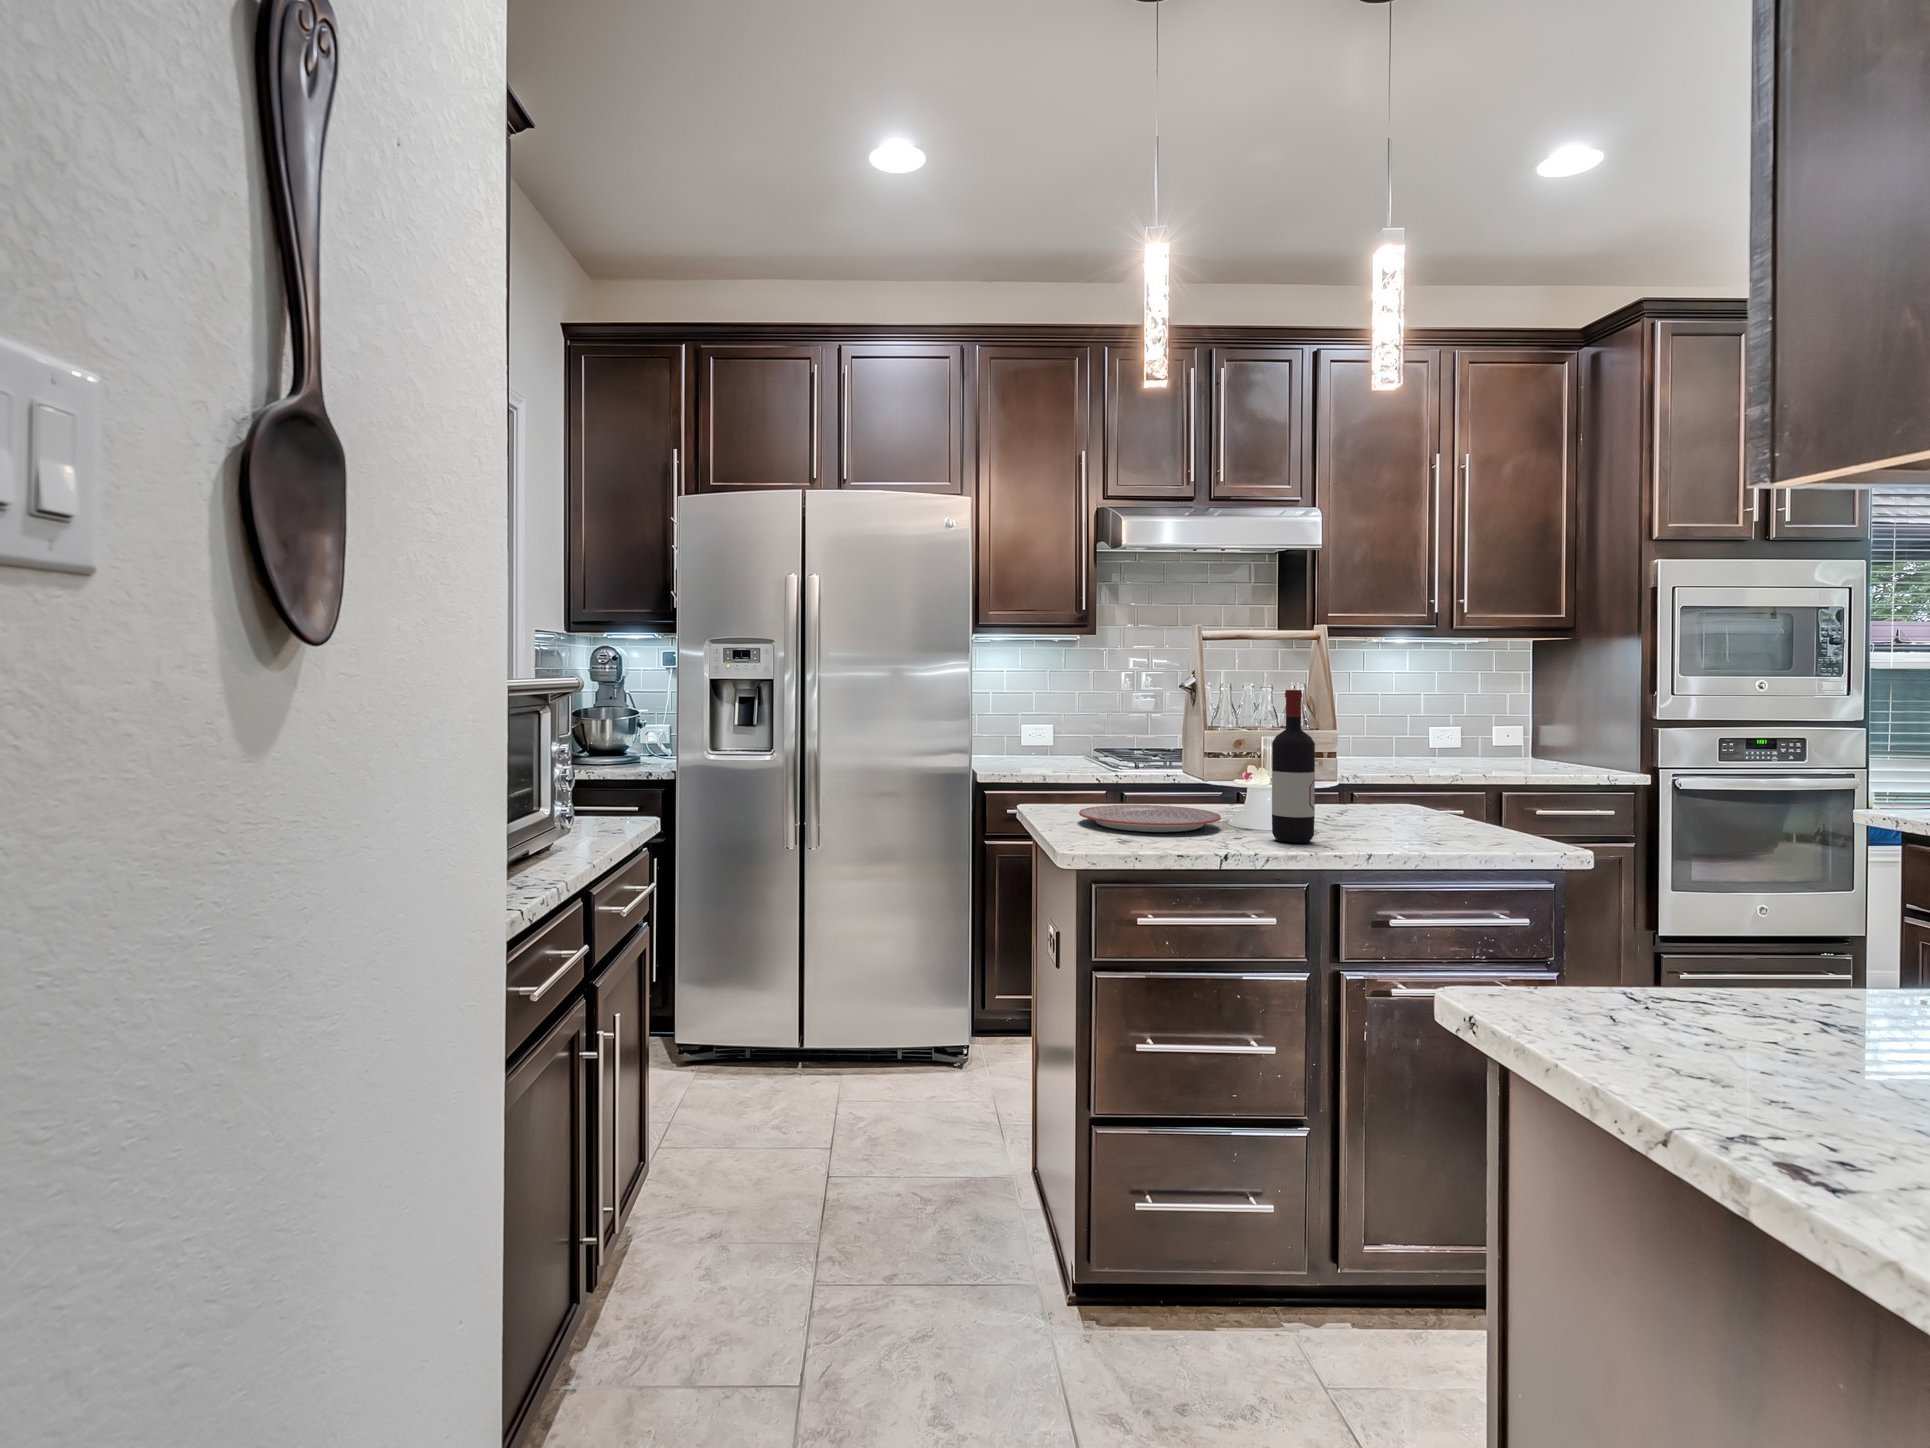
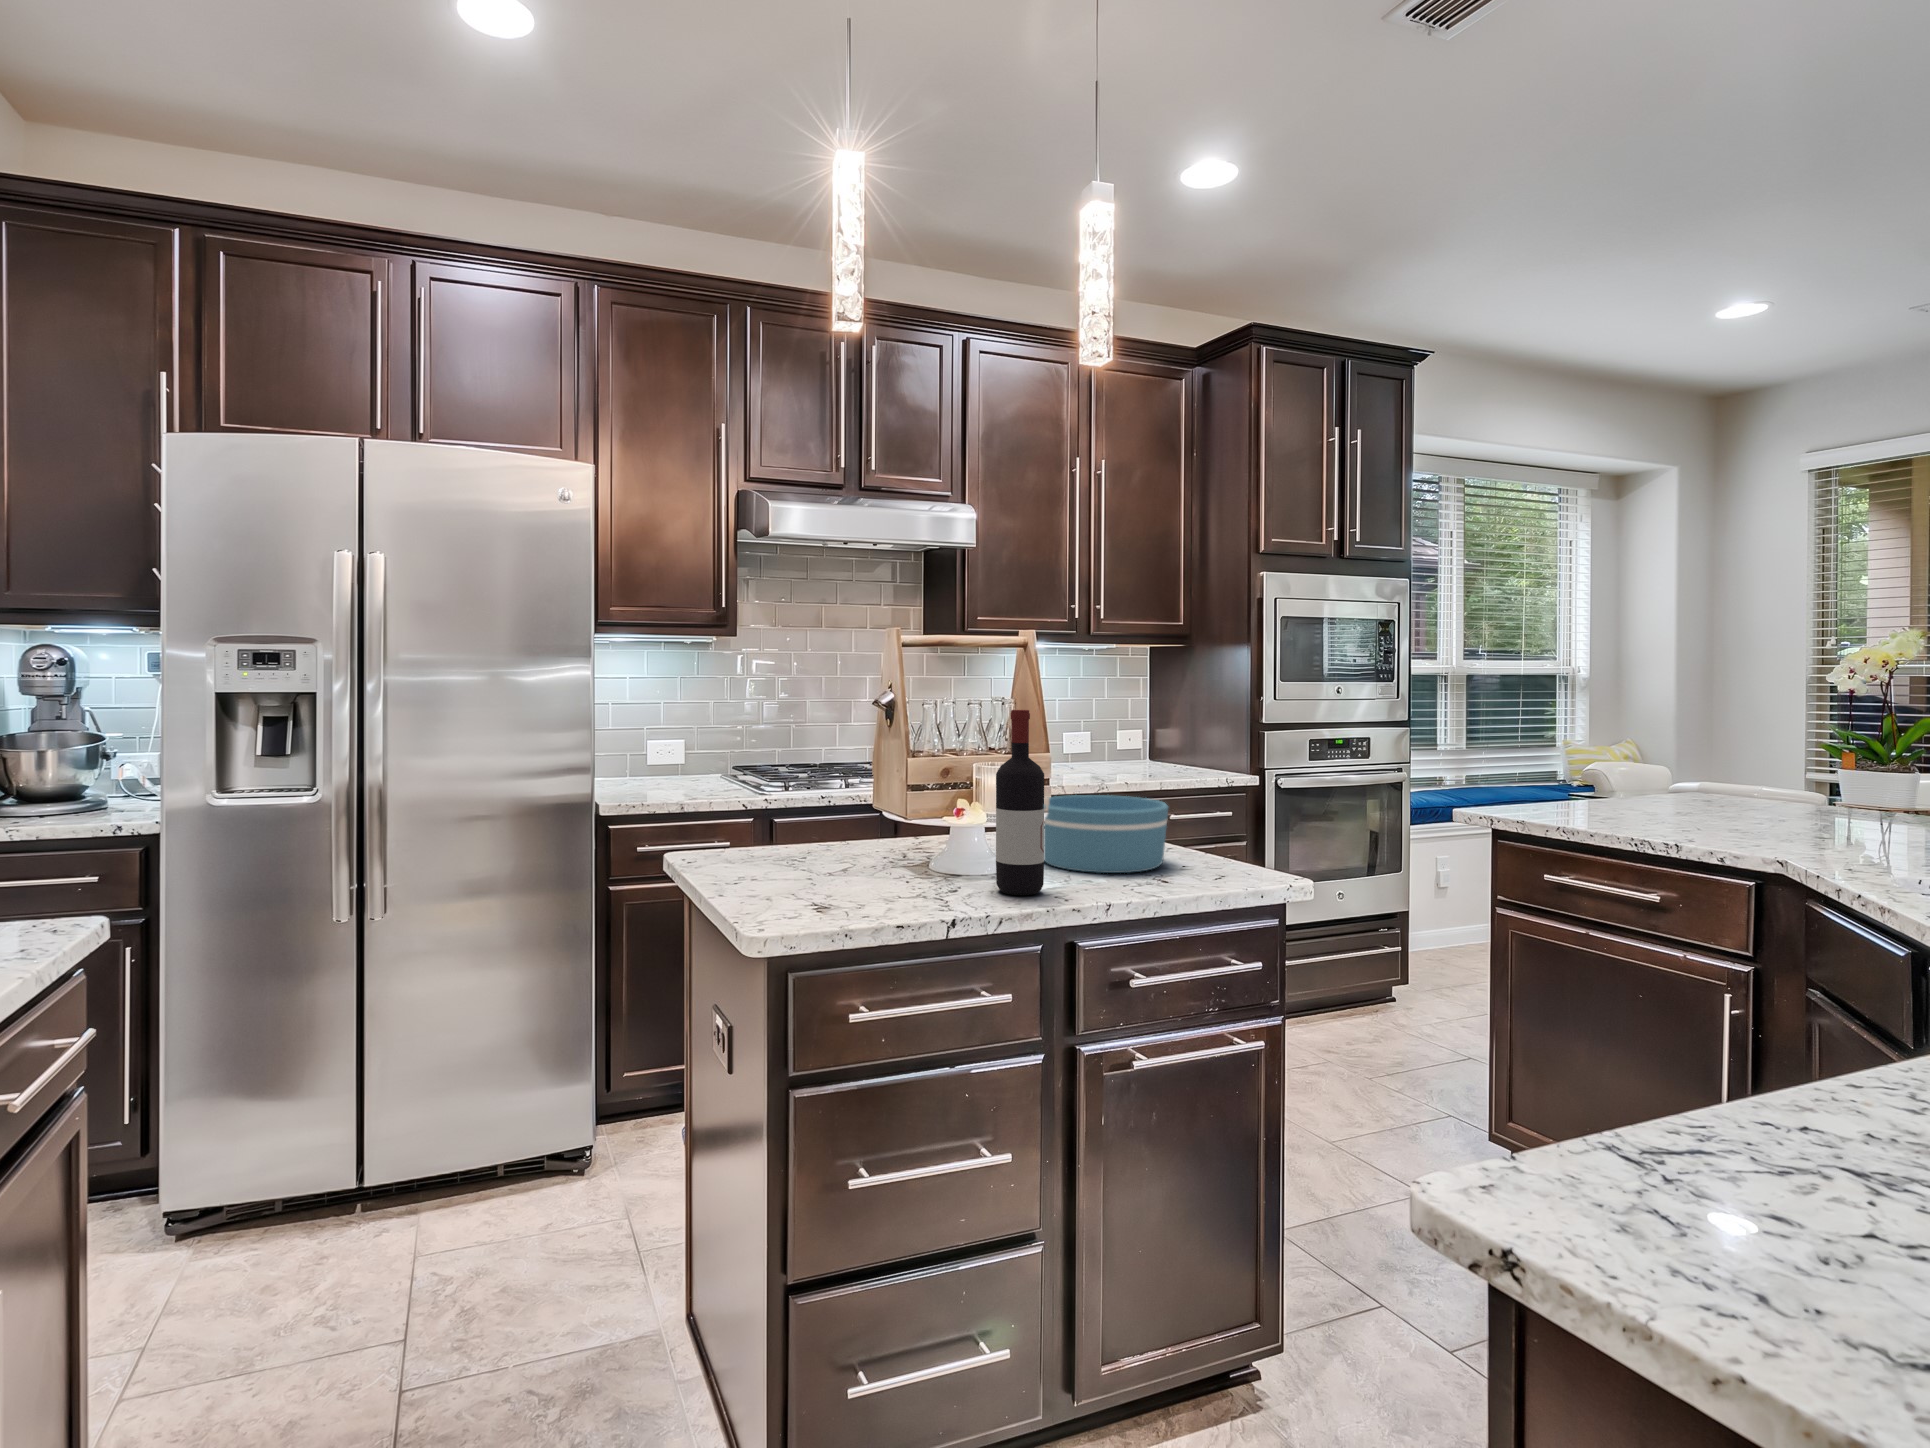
bowl: none [1327,770,1454,836] -> present [1044,795,1168,873]
plate: present [1079,805,1221,832] -> none [757,850,931,892]

